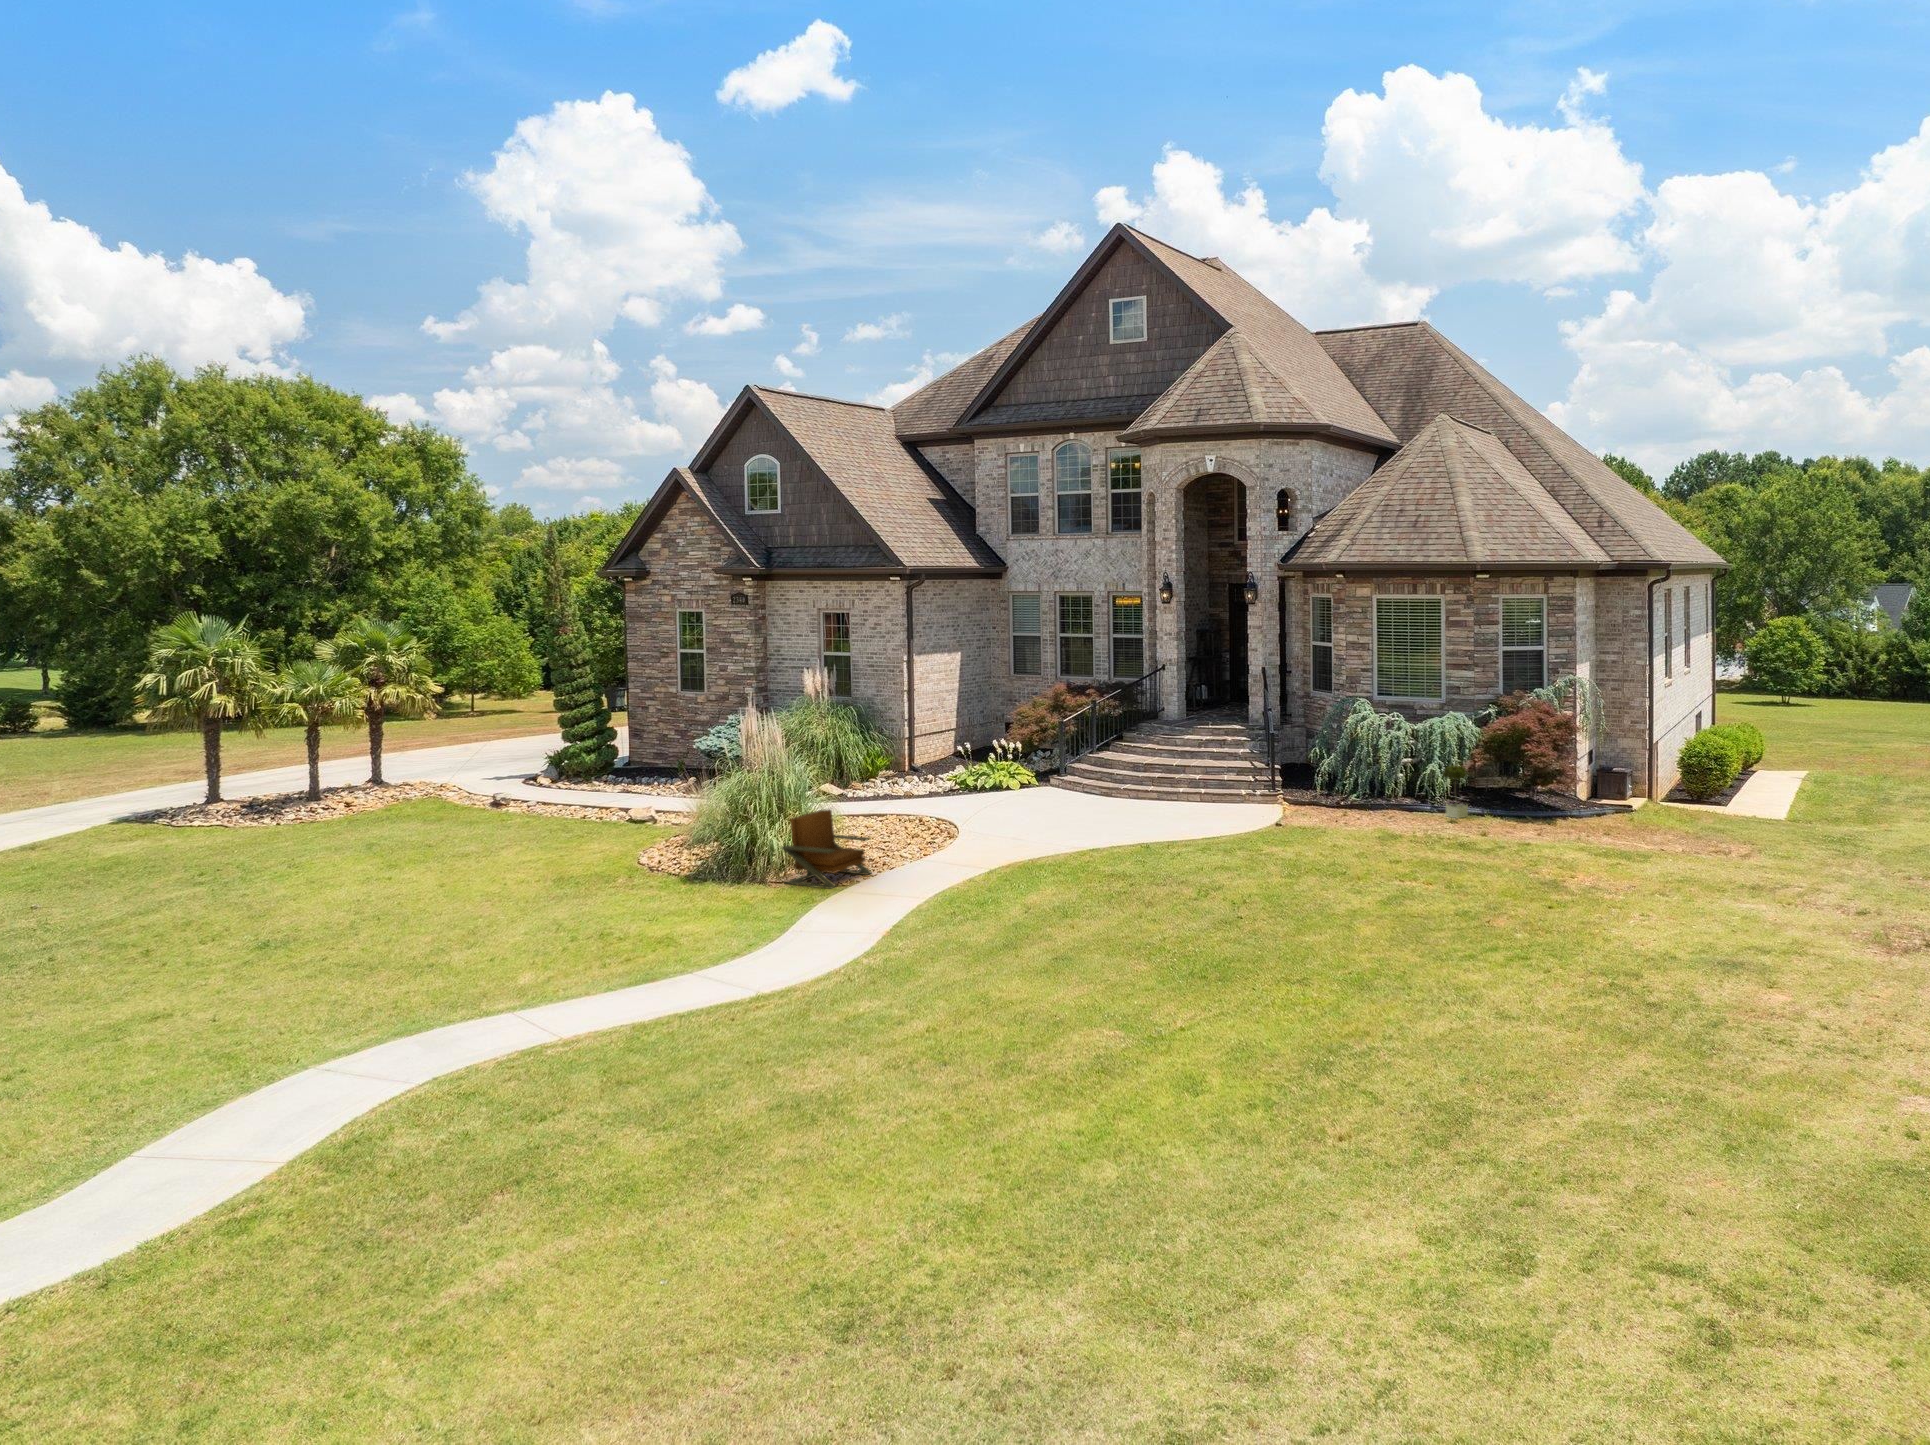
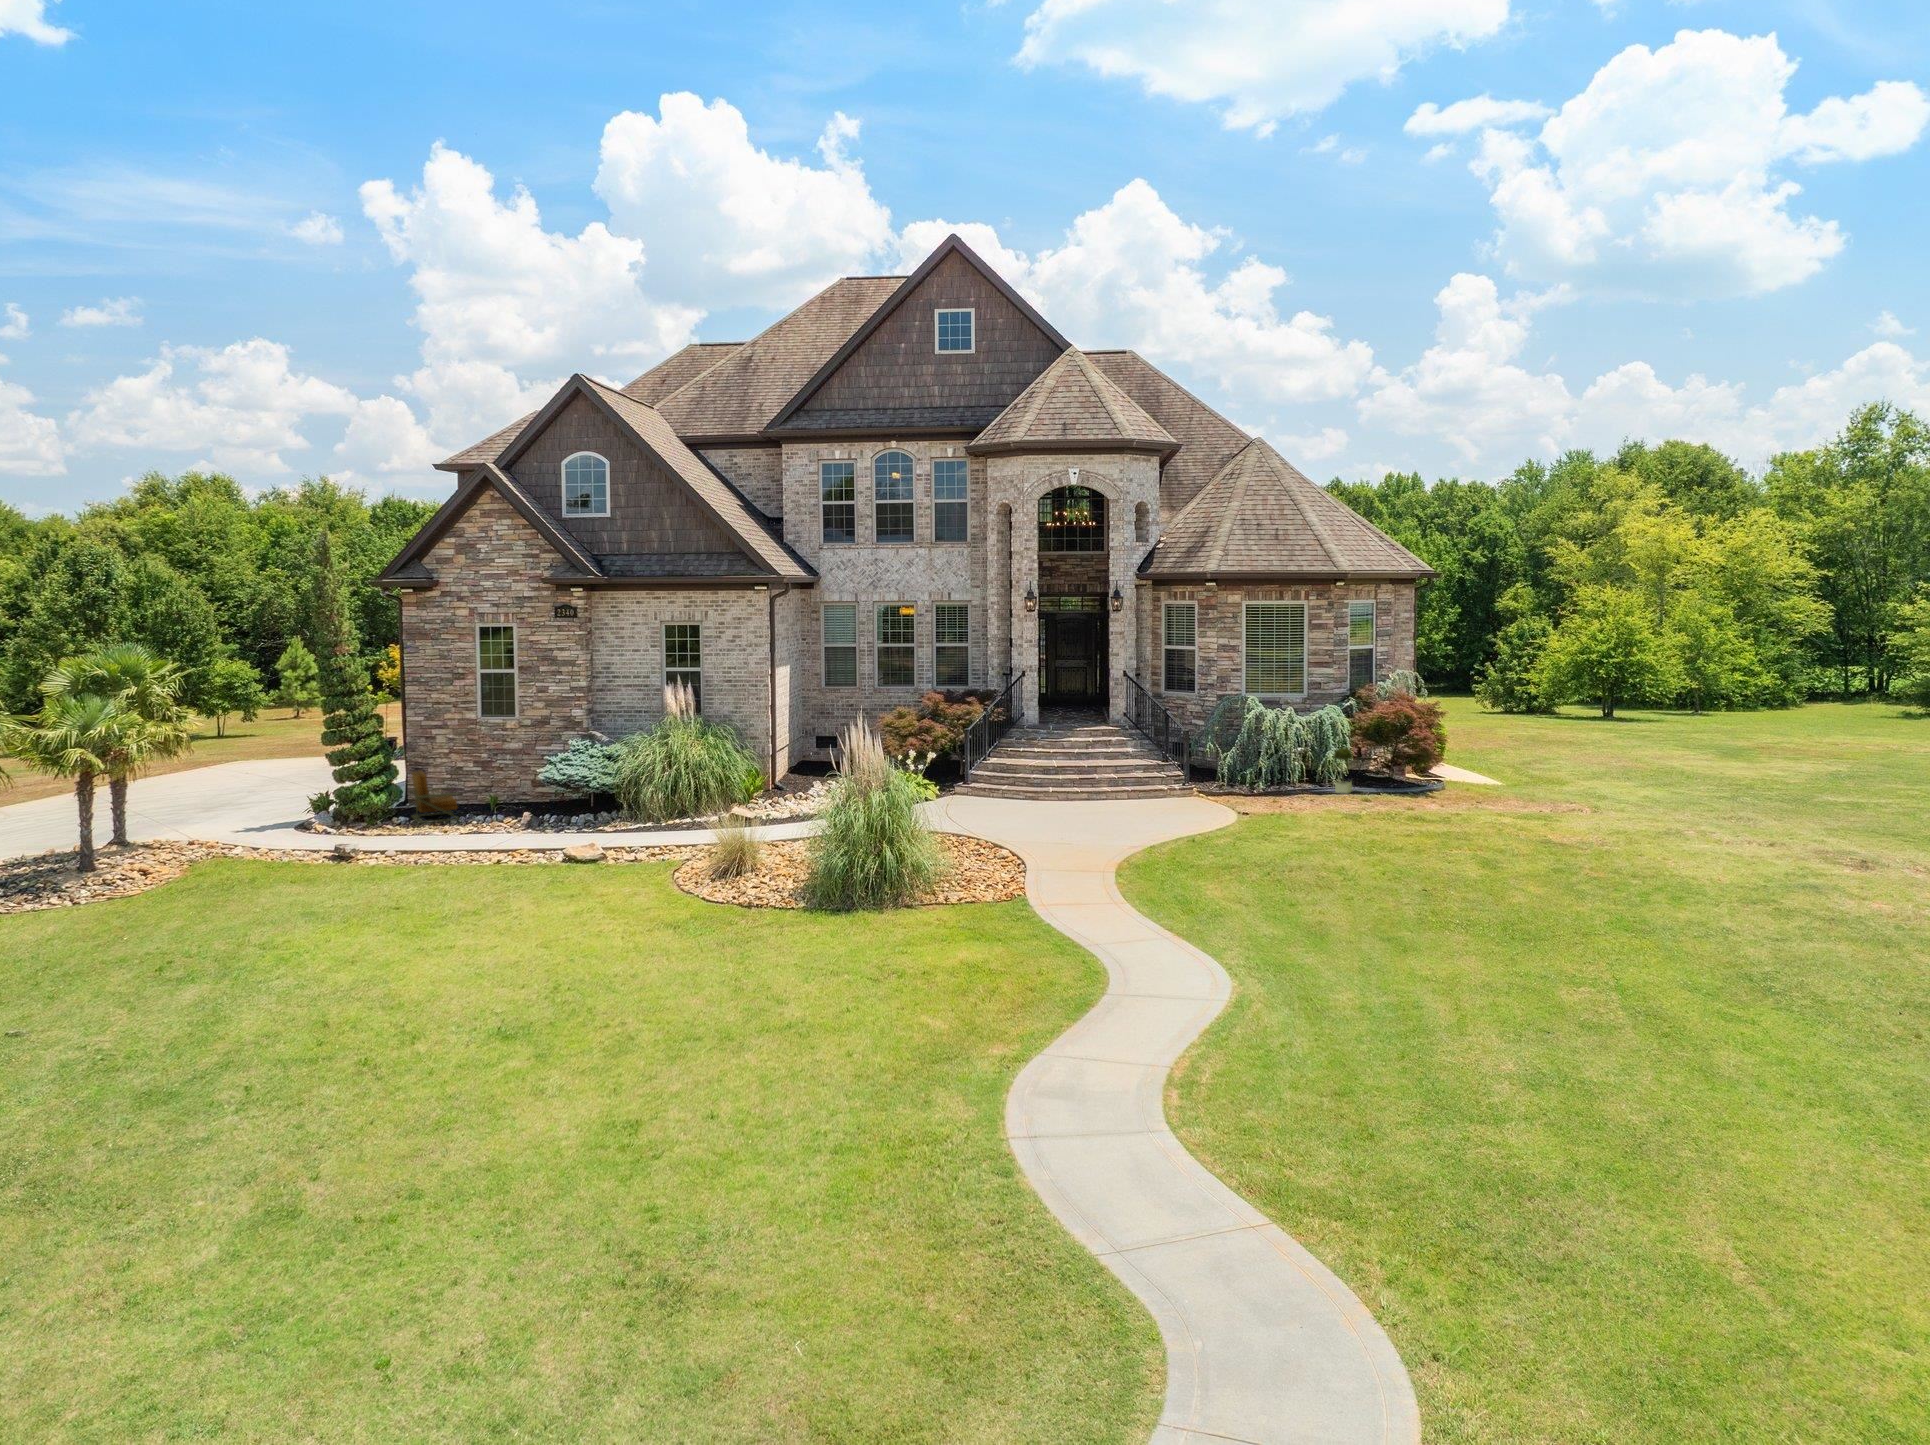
lounge chair: present [782,809,871,889] -> present [409,771,460,824]

